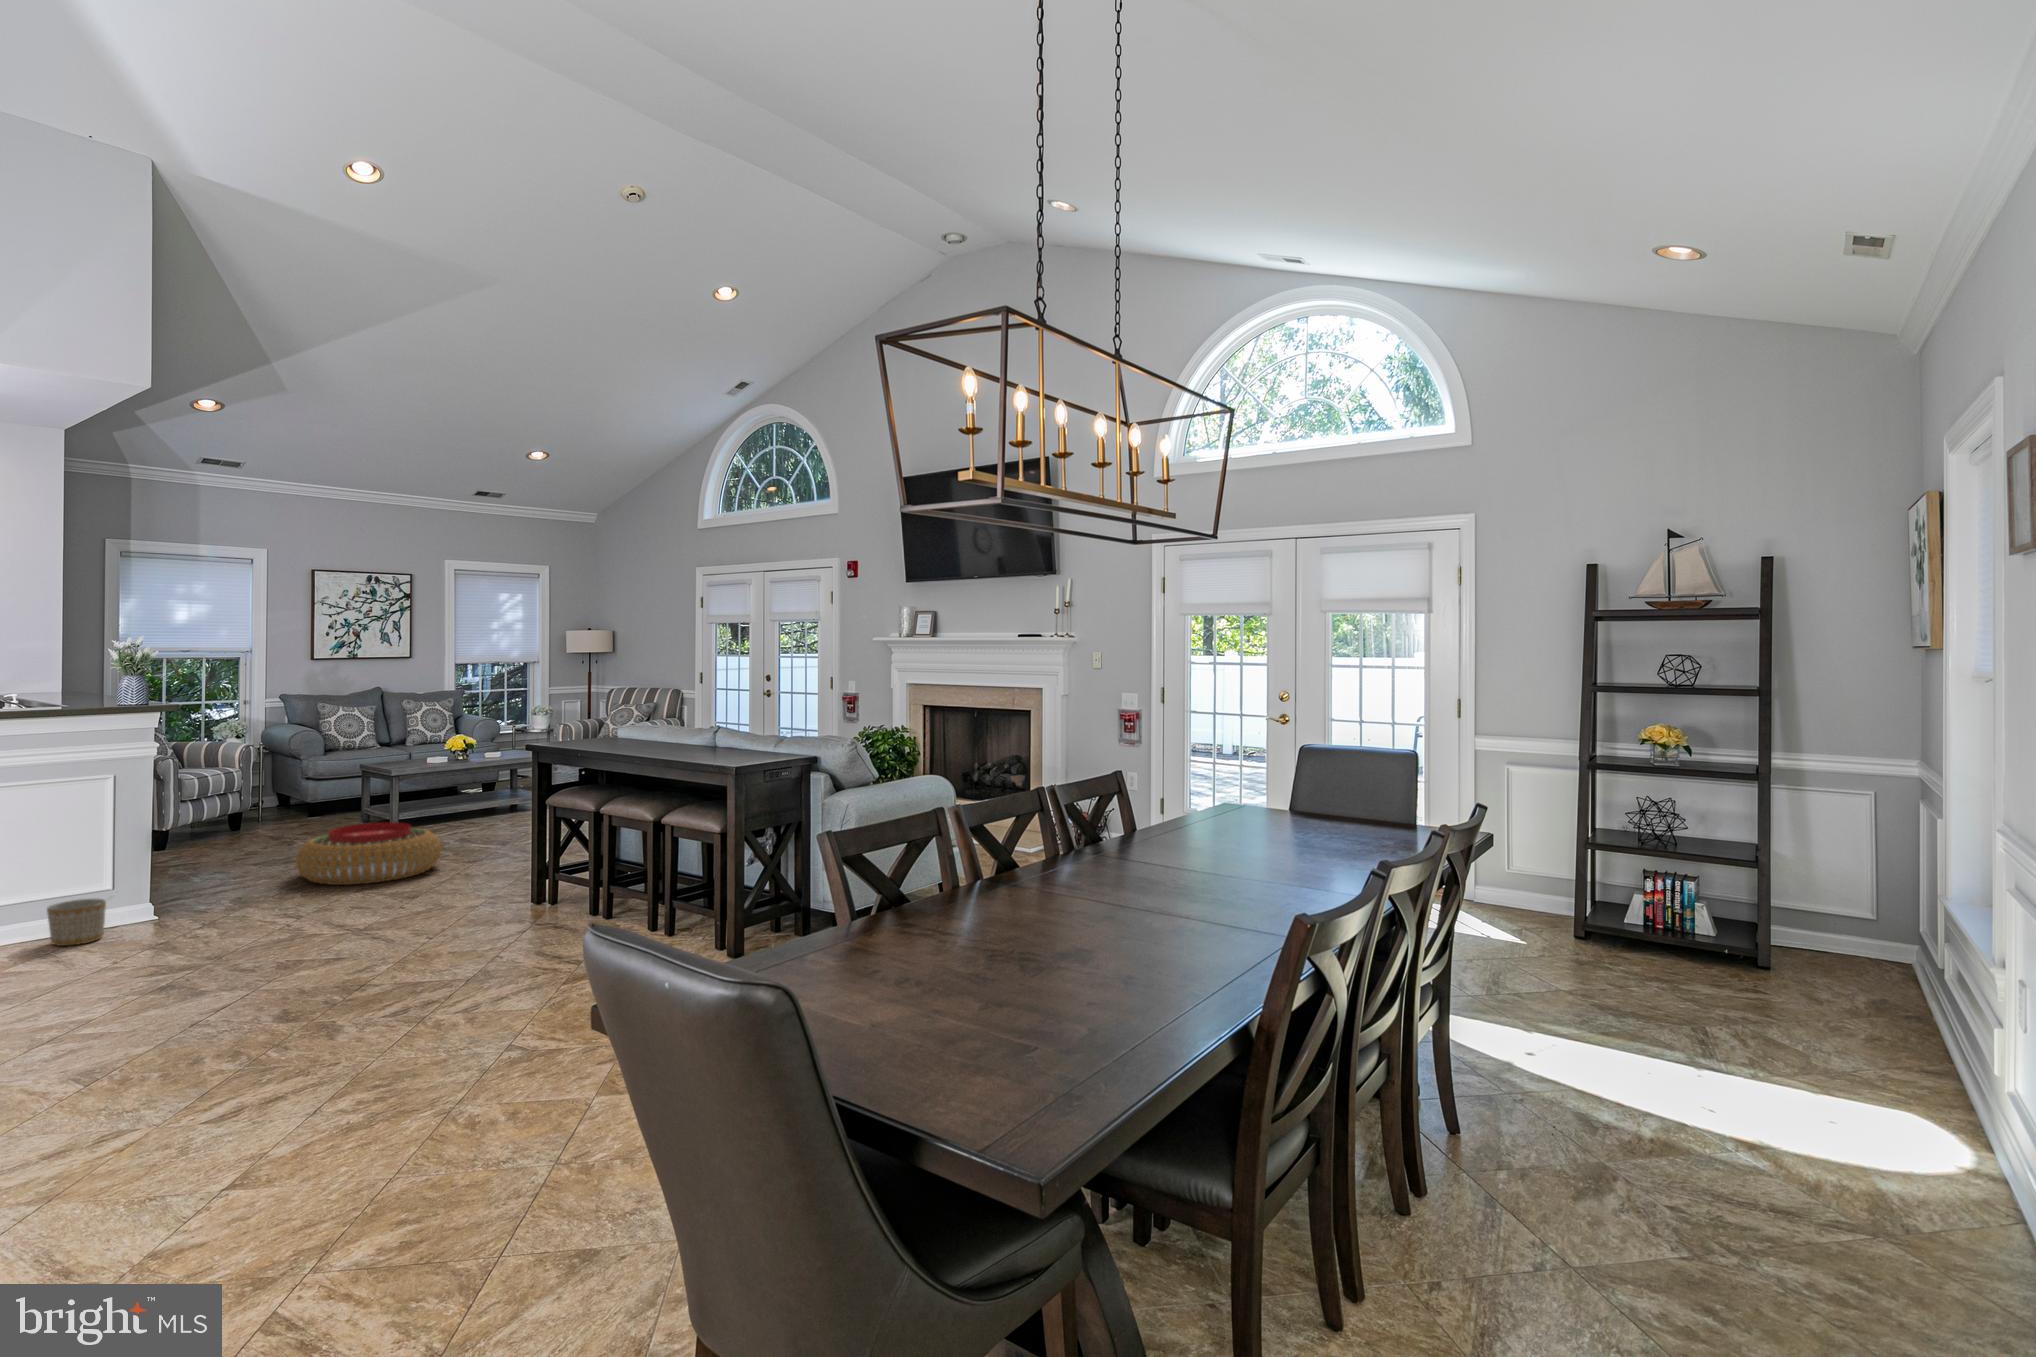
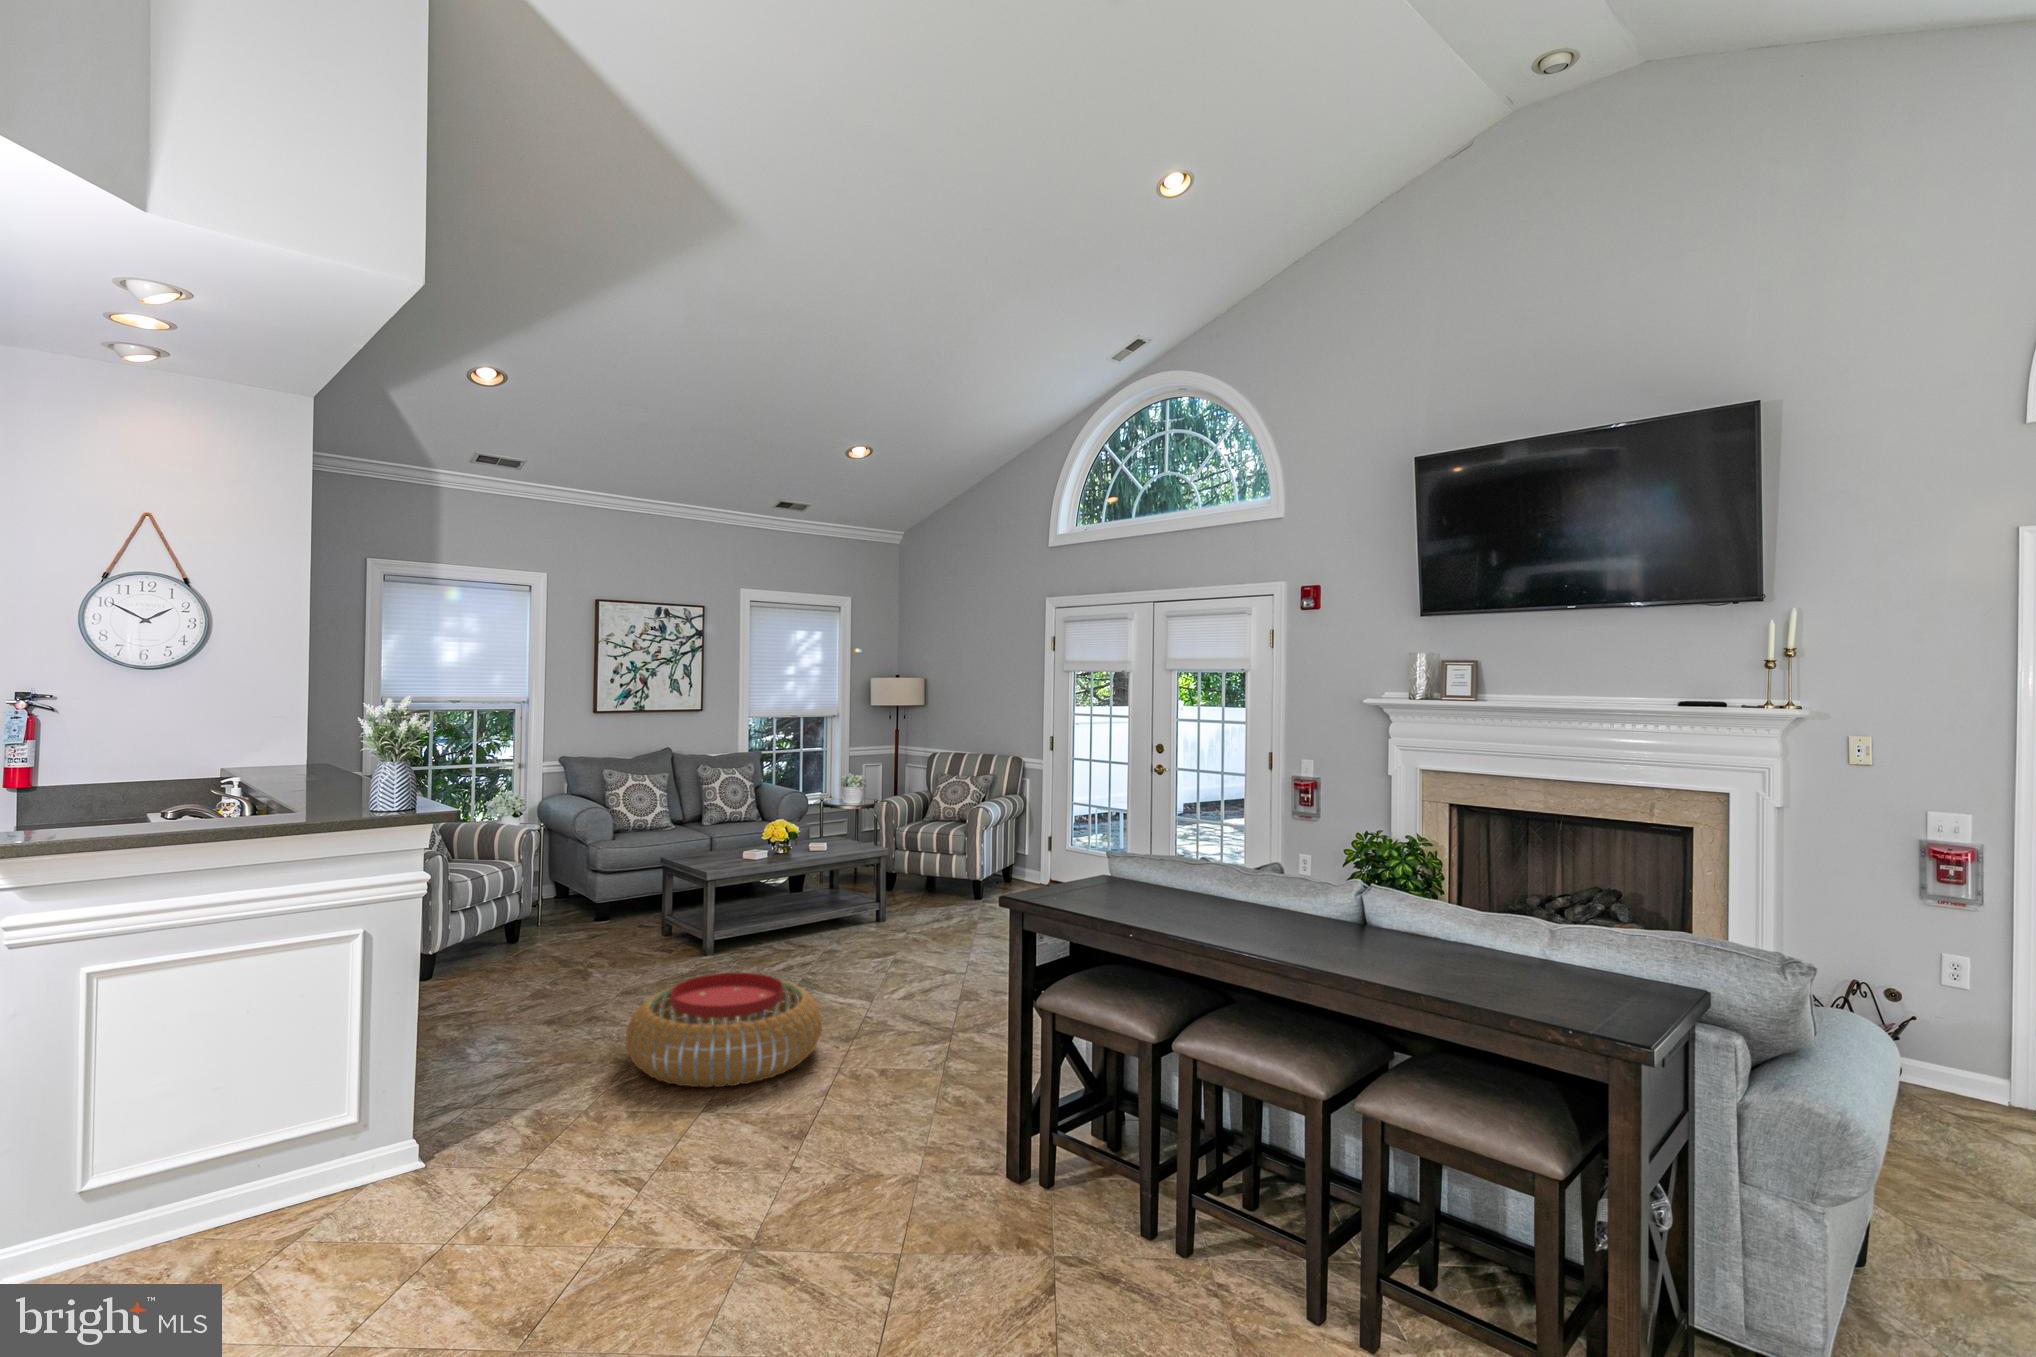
planter: present [47,899,106,946] -> none [278,1157,373,1259]

